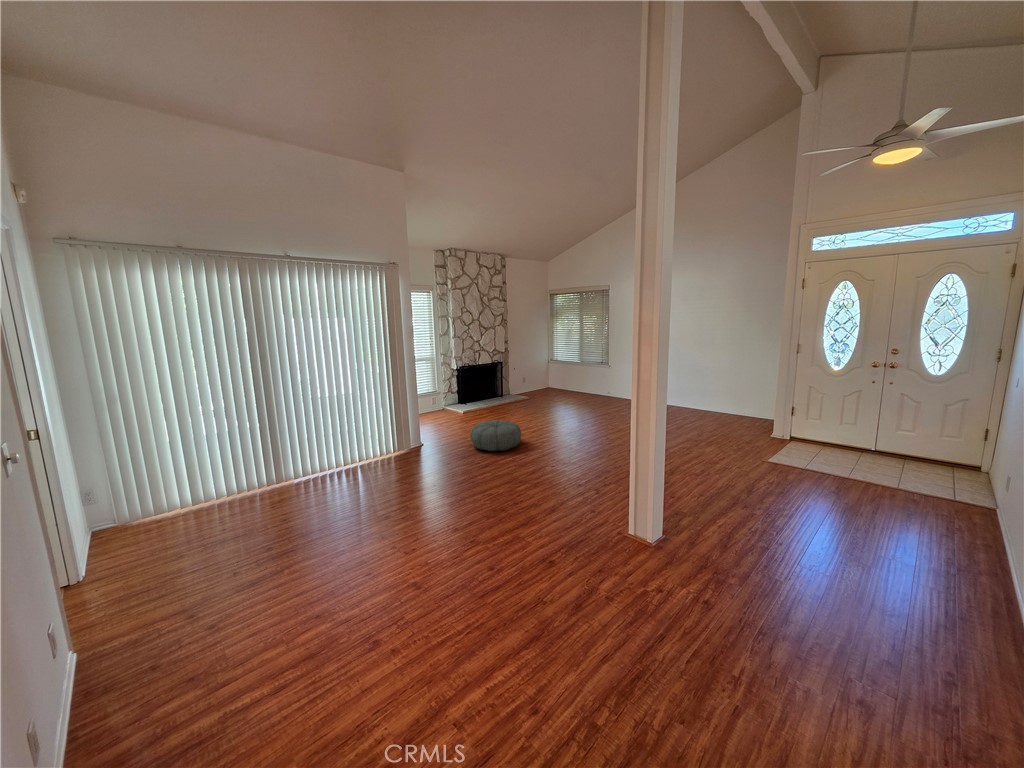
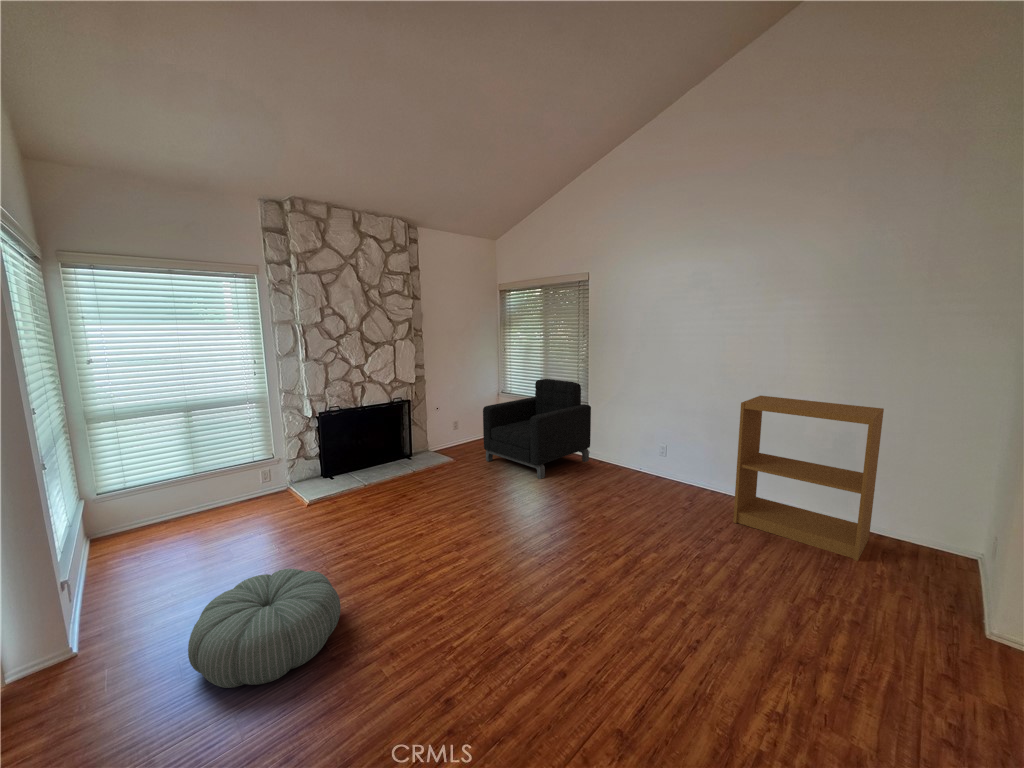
armchair: none [547,349,611,404] -> present [483,379,591,479]
bookshelf: none [688,352,758,425] -> present [733,396,884,561]

